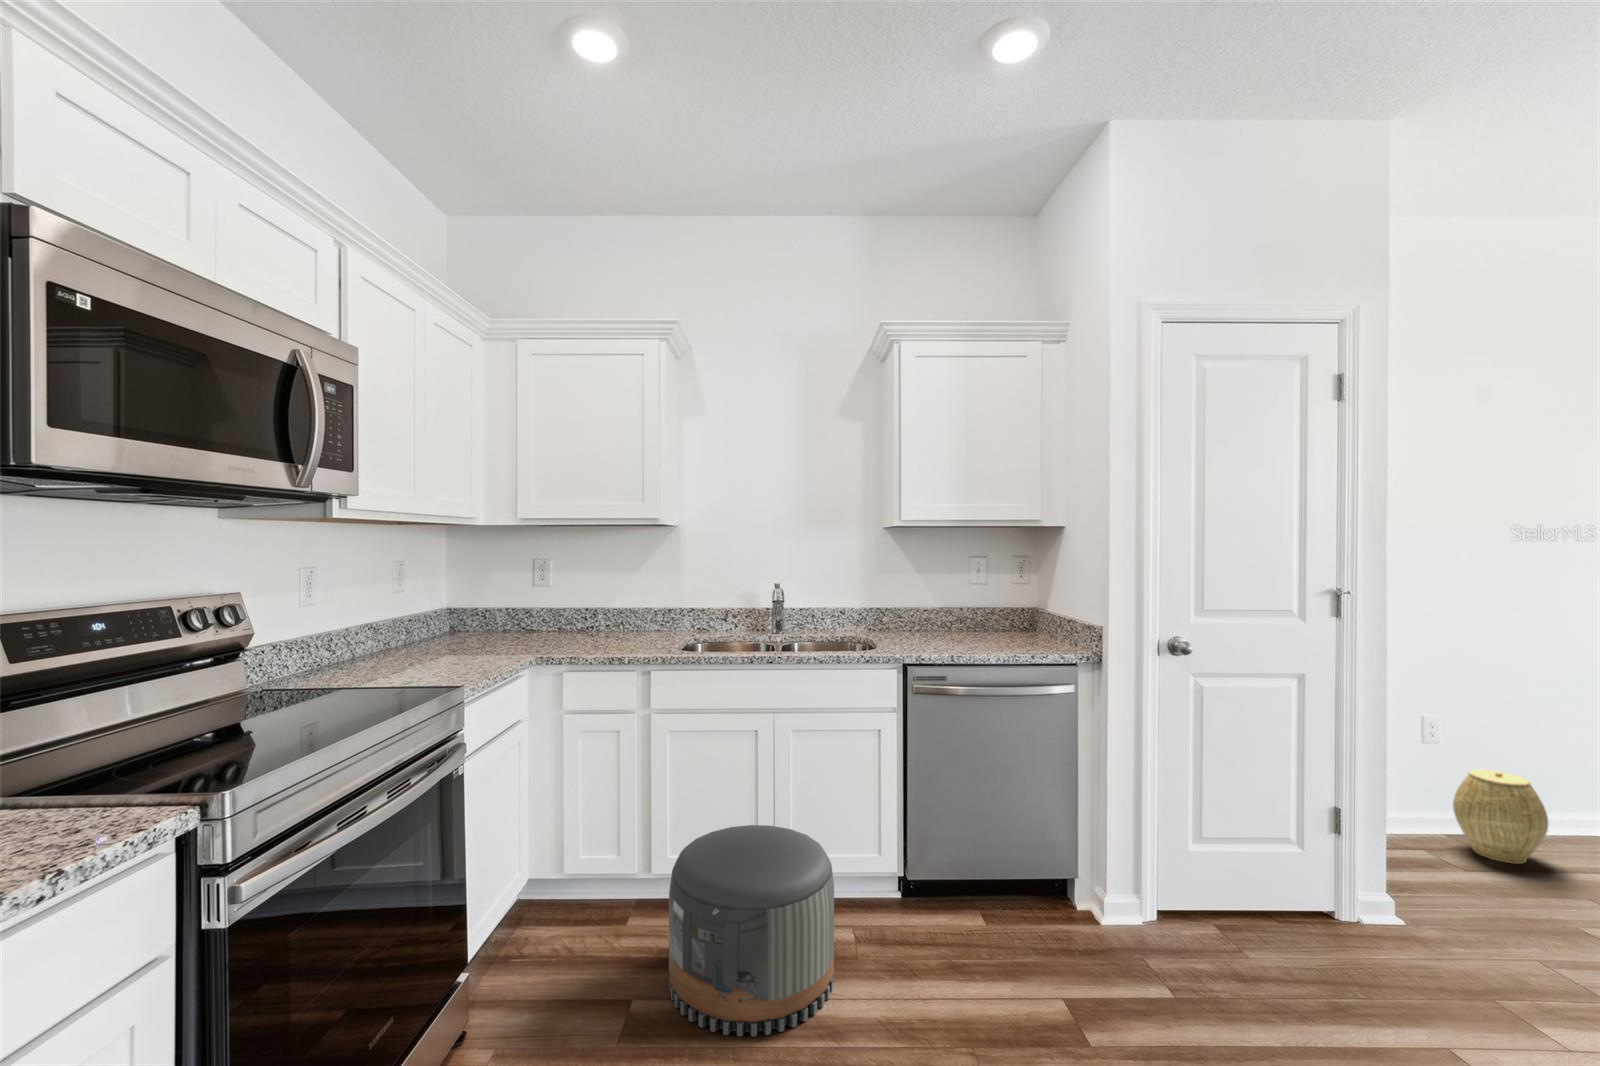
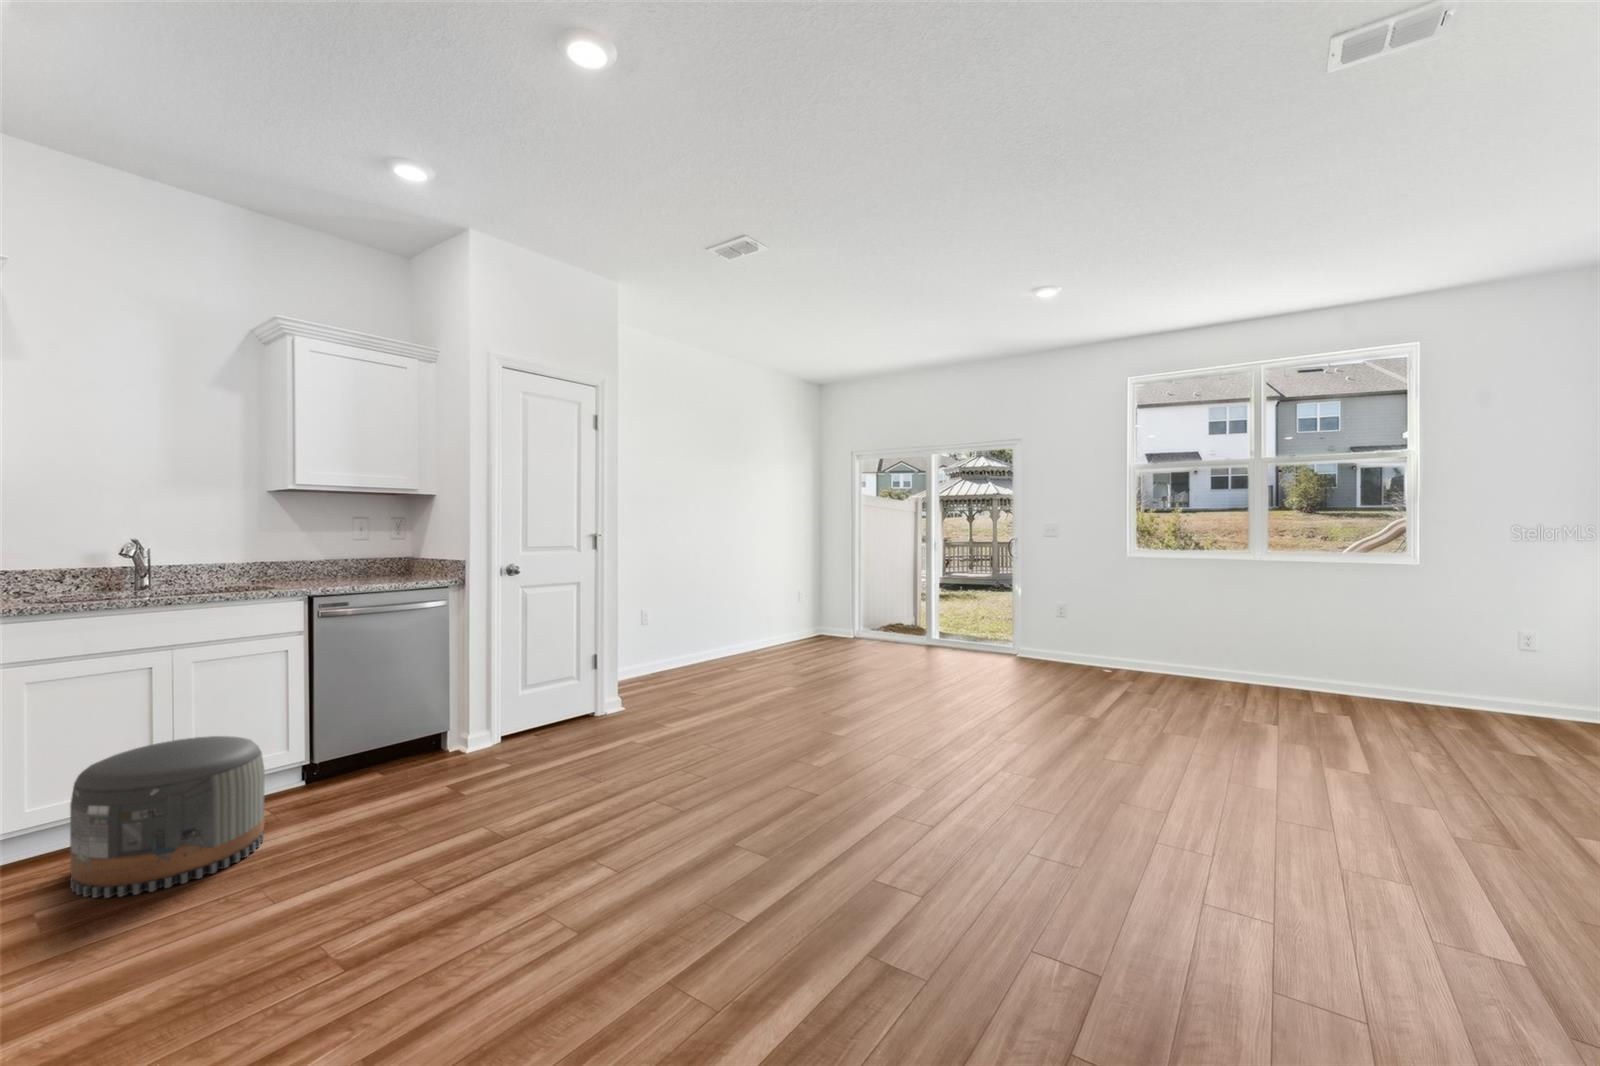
woven basket: present [1453,770,1548,864] -> none [651,632,686,677]

